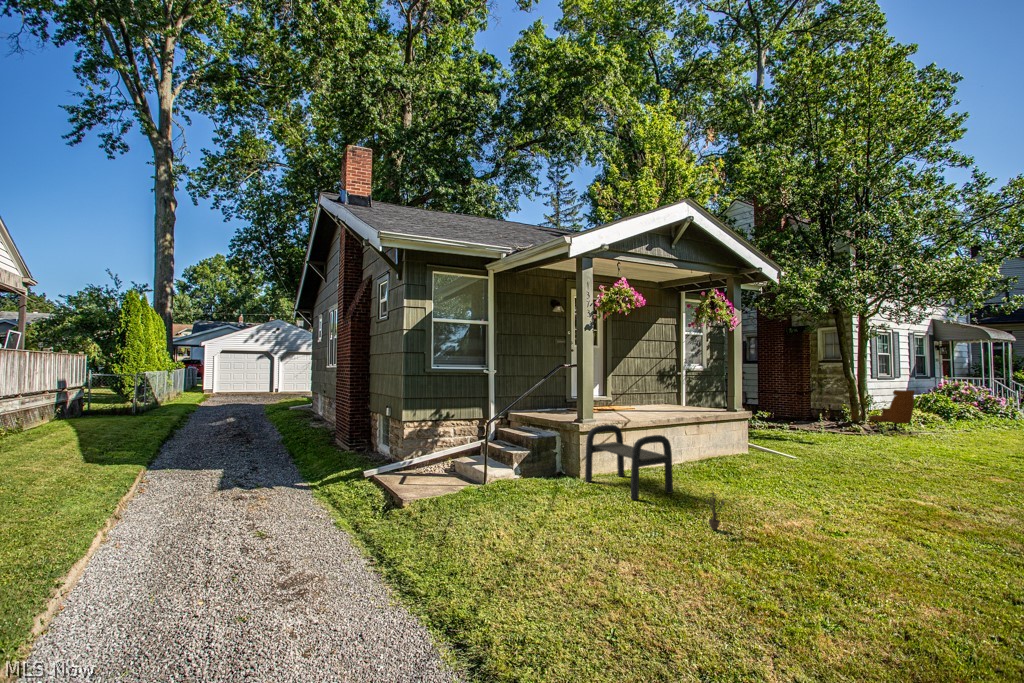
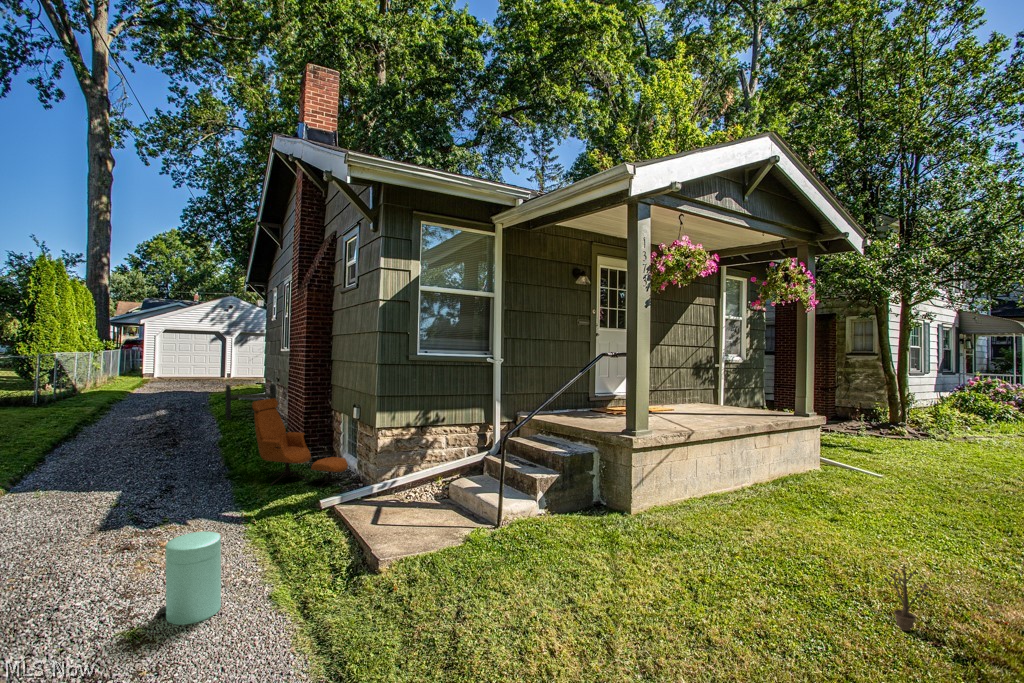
lounge chair: present [870,390,915,433] -> present [252,398,348,488]
bench: present [585,425,673,500] -> present [225,383,276,420]
trash can: none [271,480,308,532] -> present [155,531,221,625]

